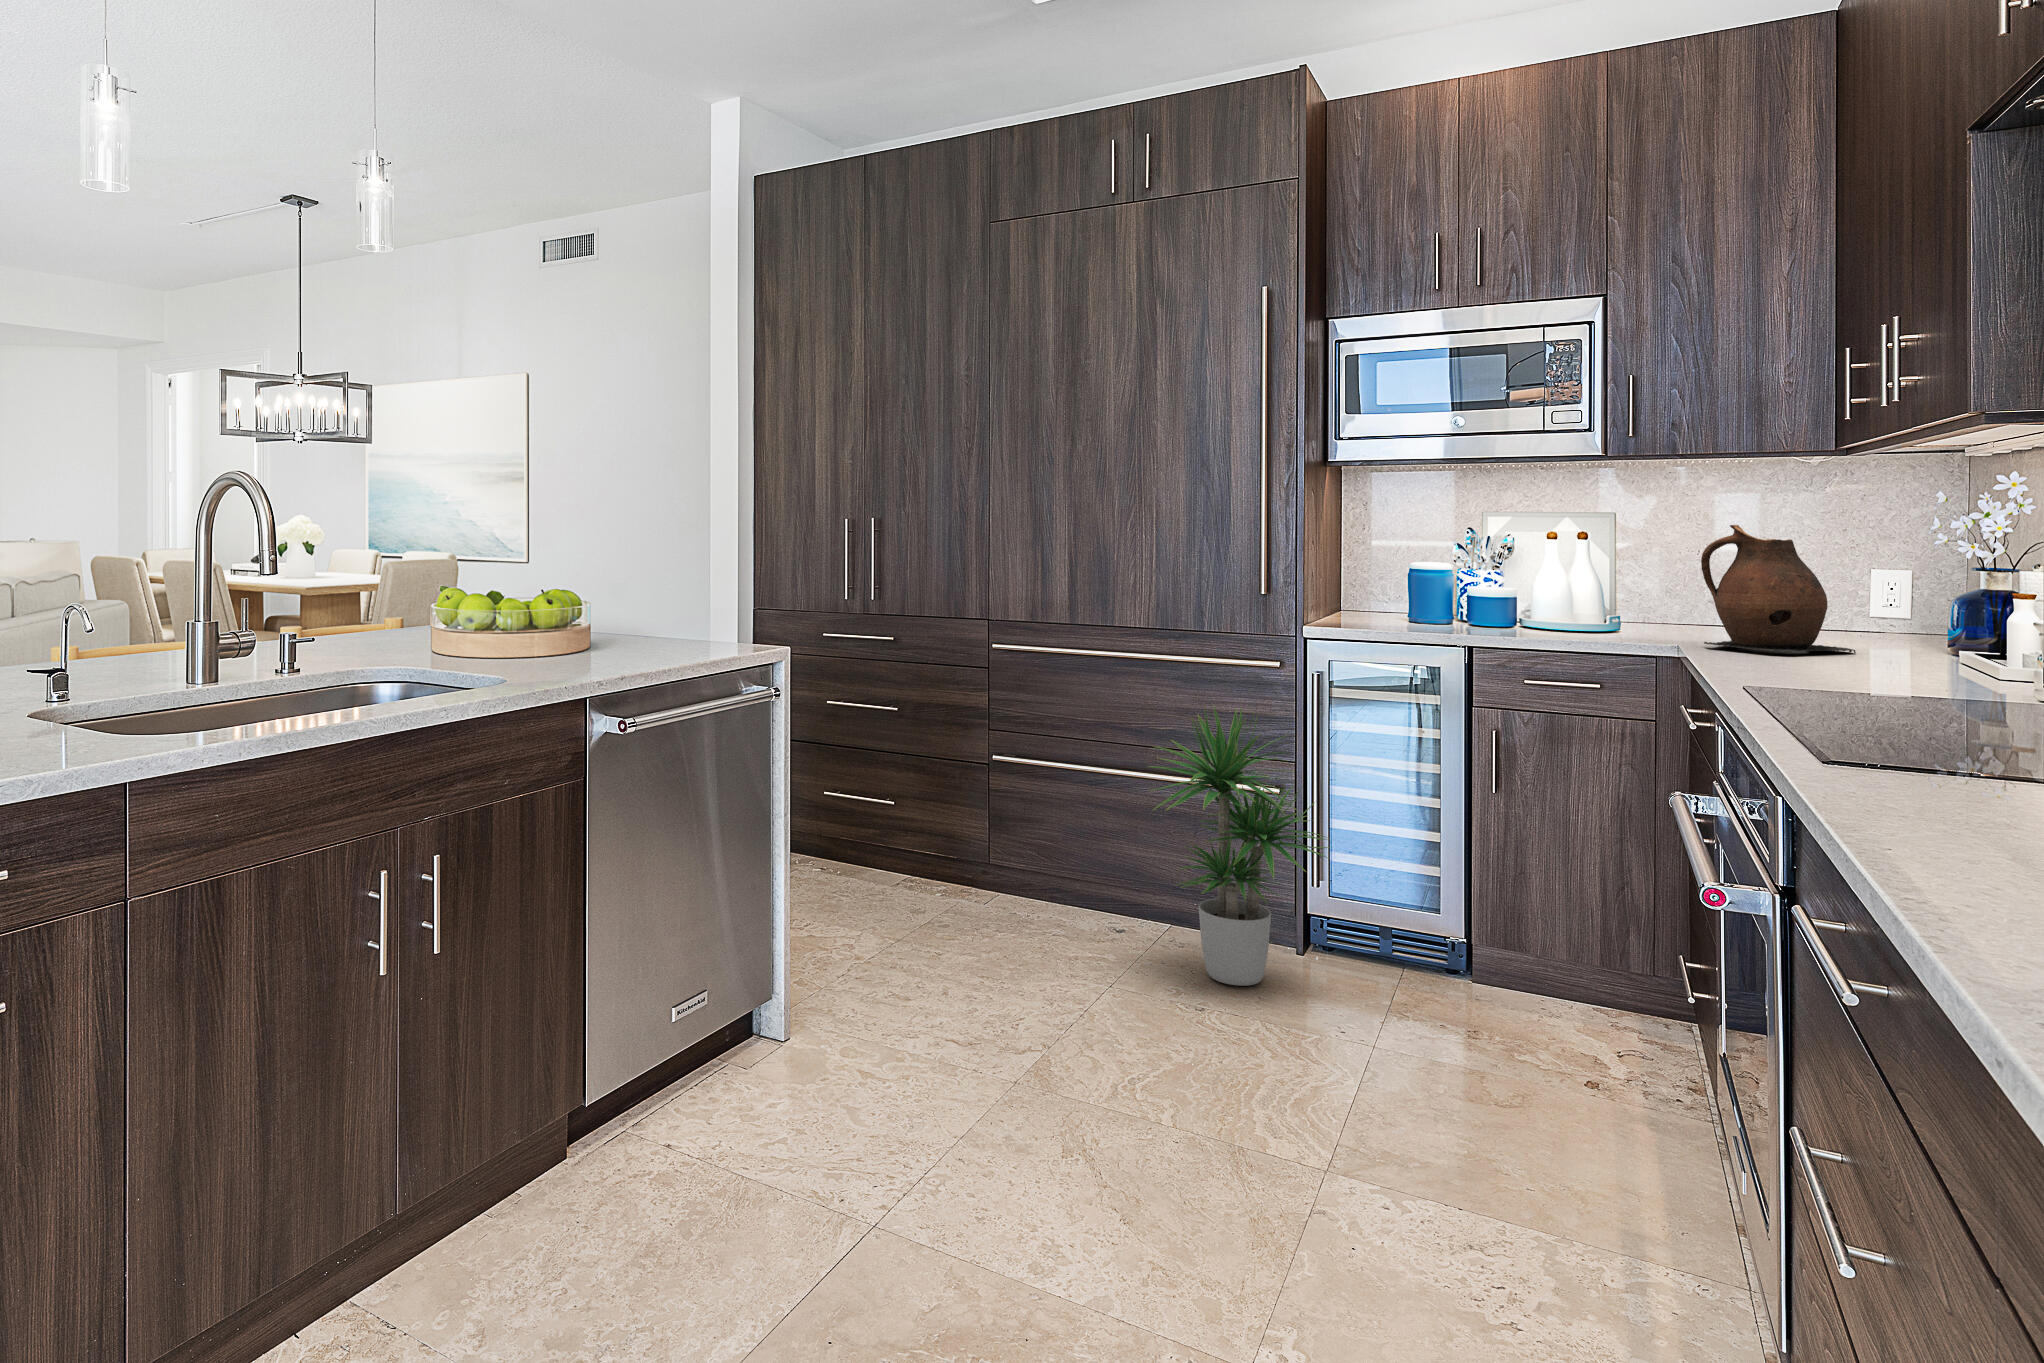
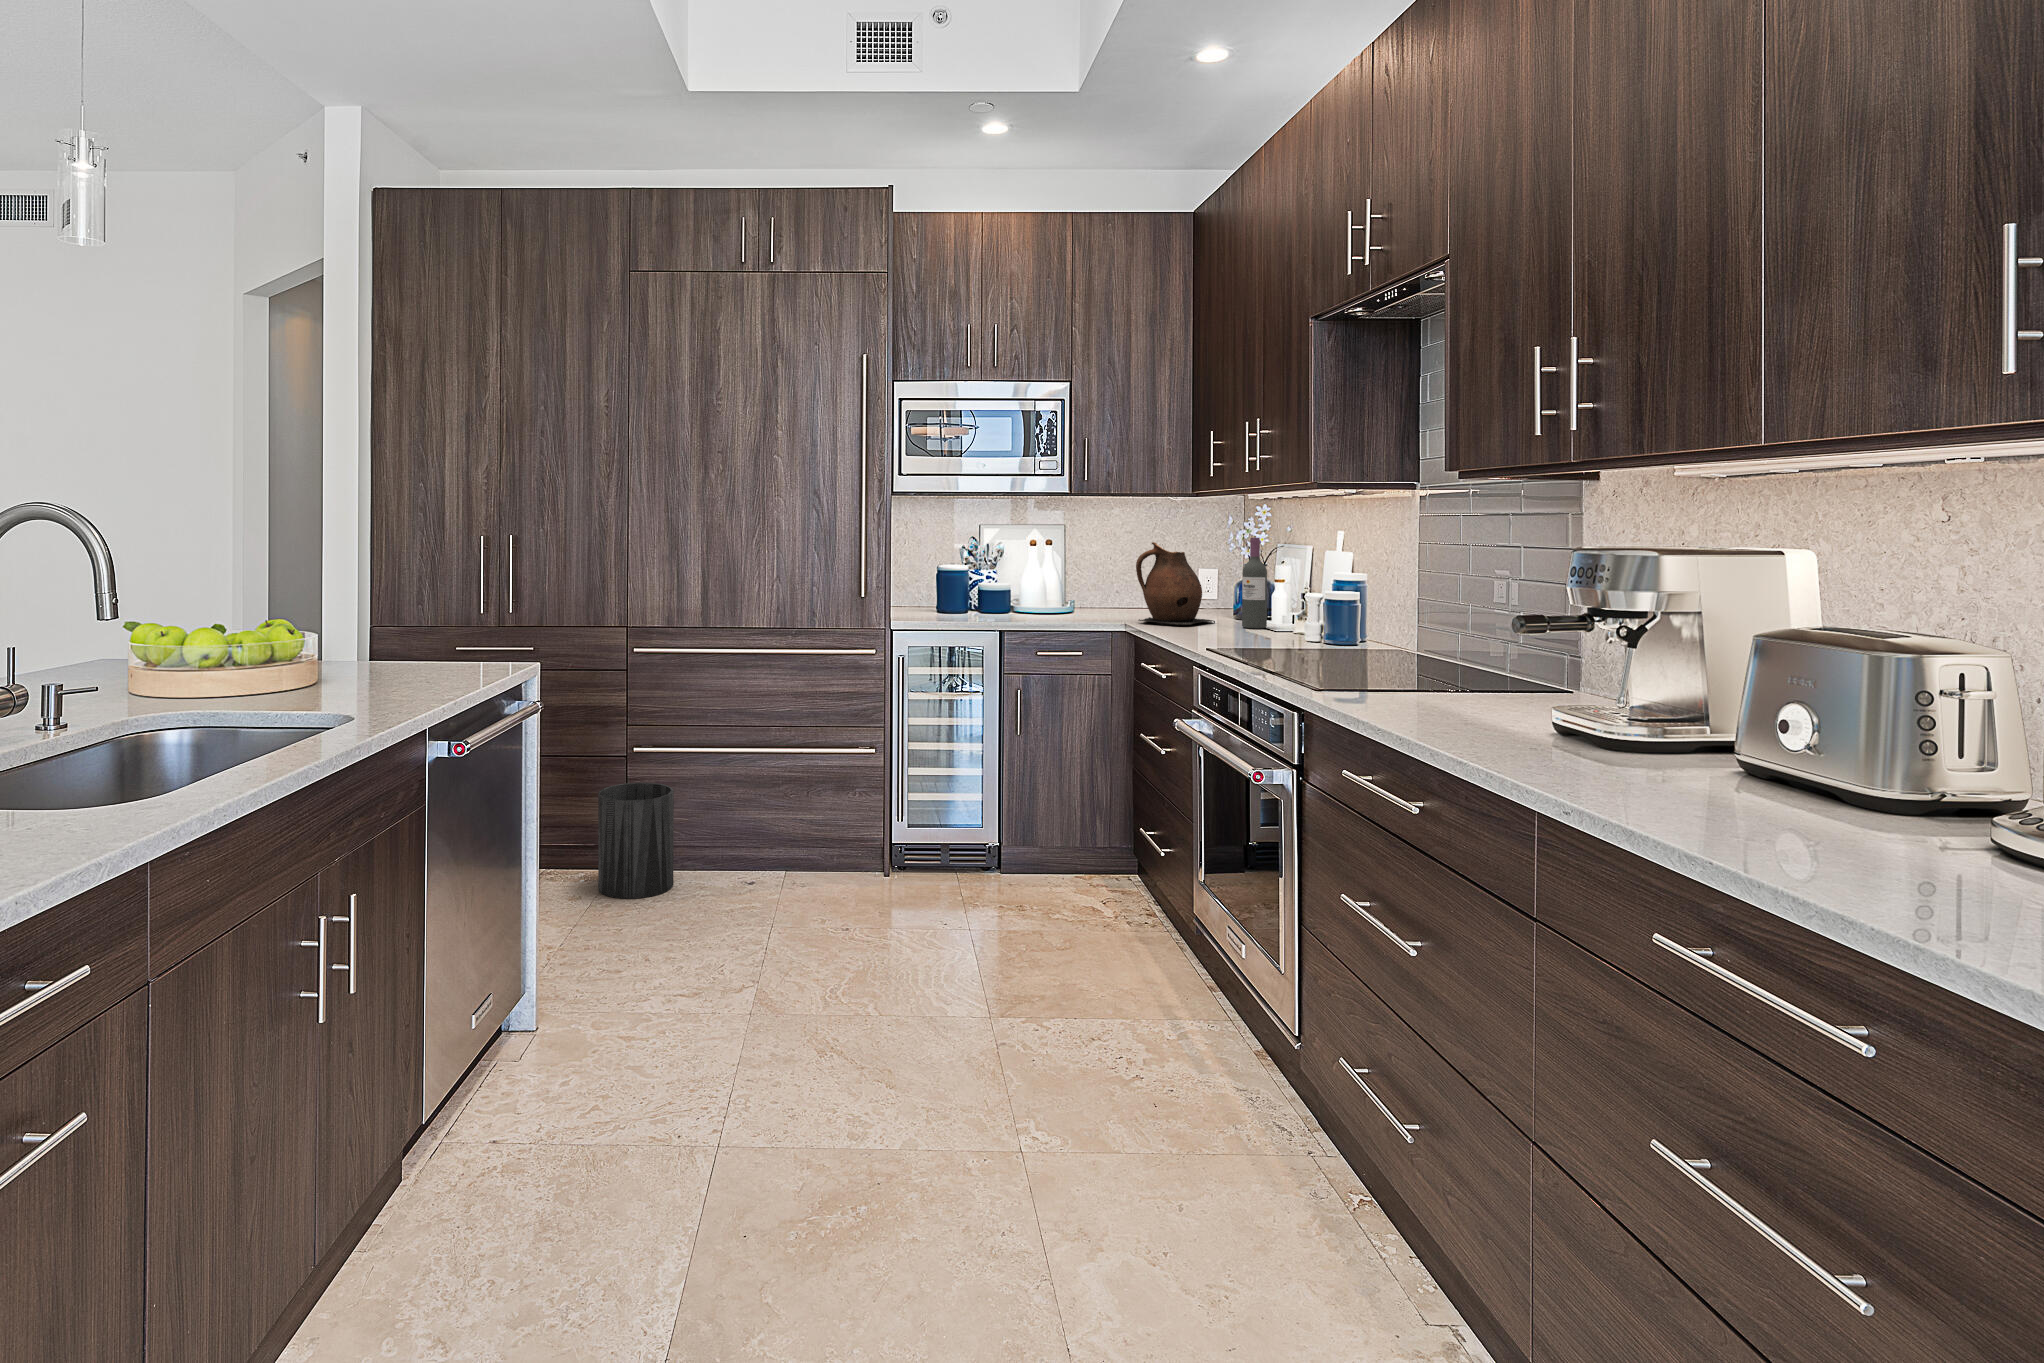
wine bottle: none [1897,515,1950,665] -> present [1242,538,1267,628]
potted plant: present [1151,707,1330,986] -> none [785,684,926,904]
trash can: none [944,798,1029,929] -> present [598,783,674,899]

